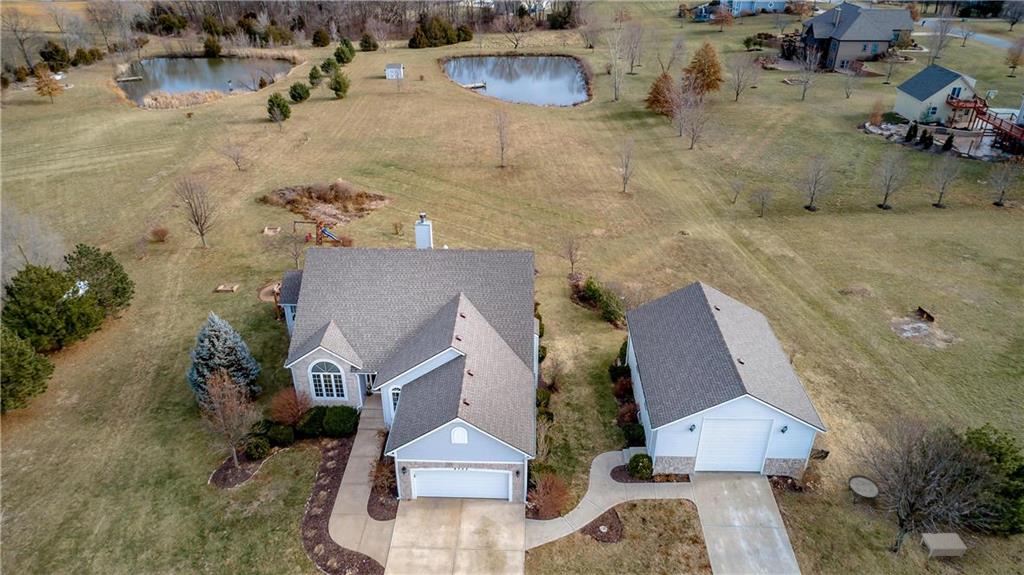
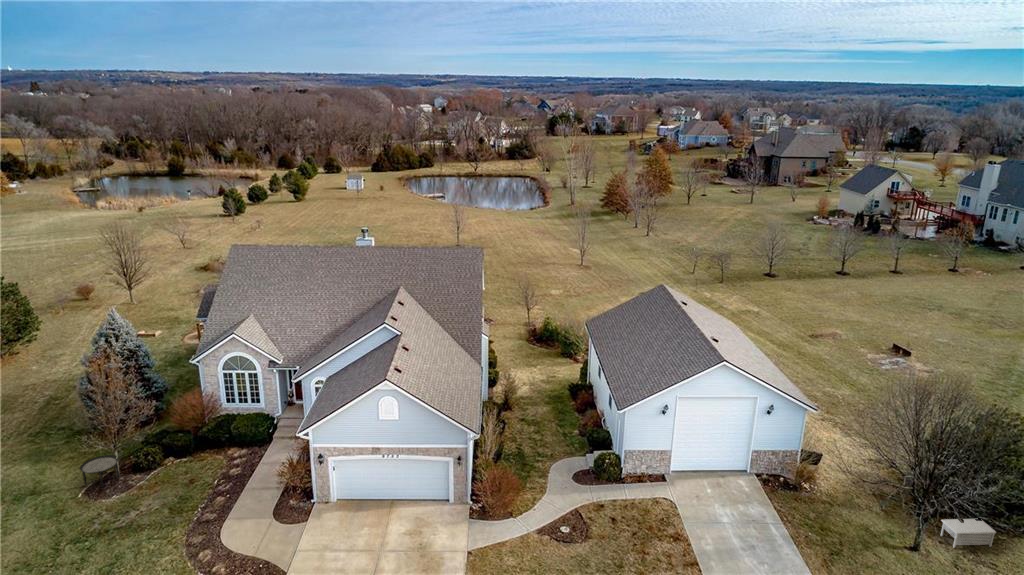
round table: present [848,475,880,506] -> present [80,455,119,488]

